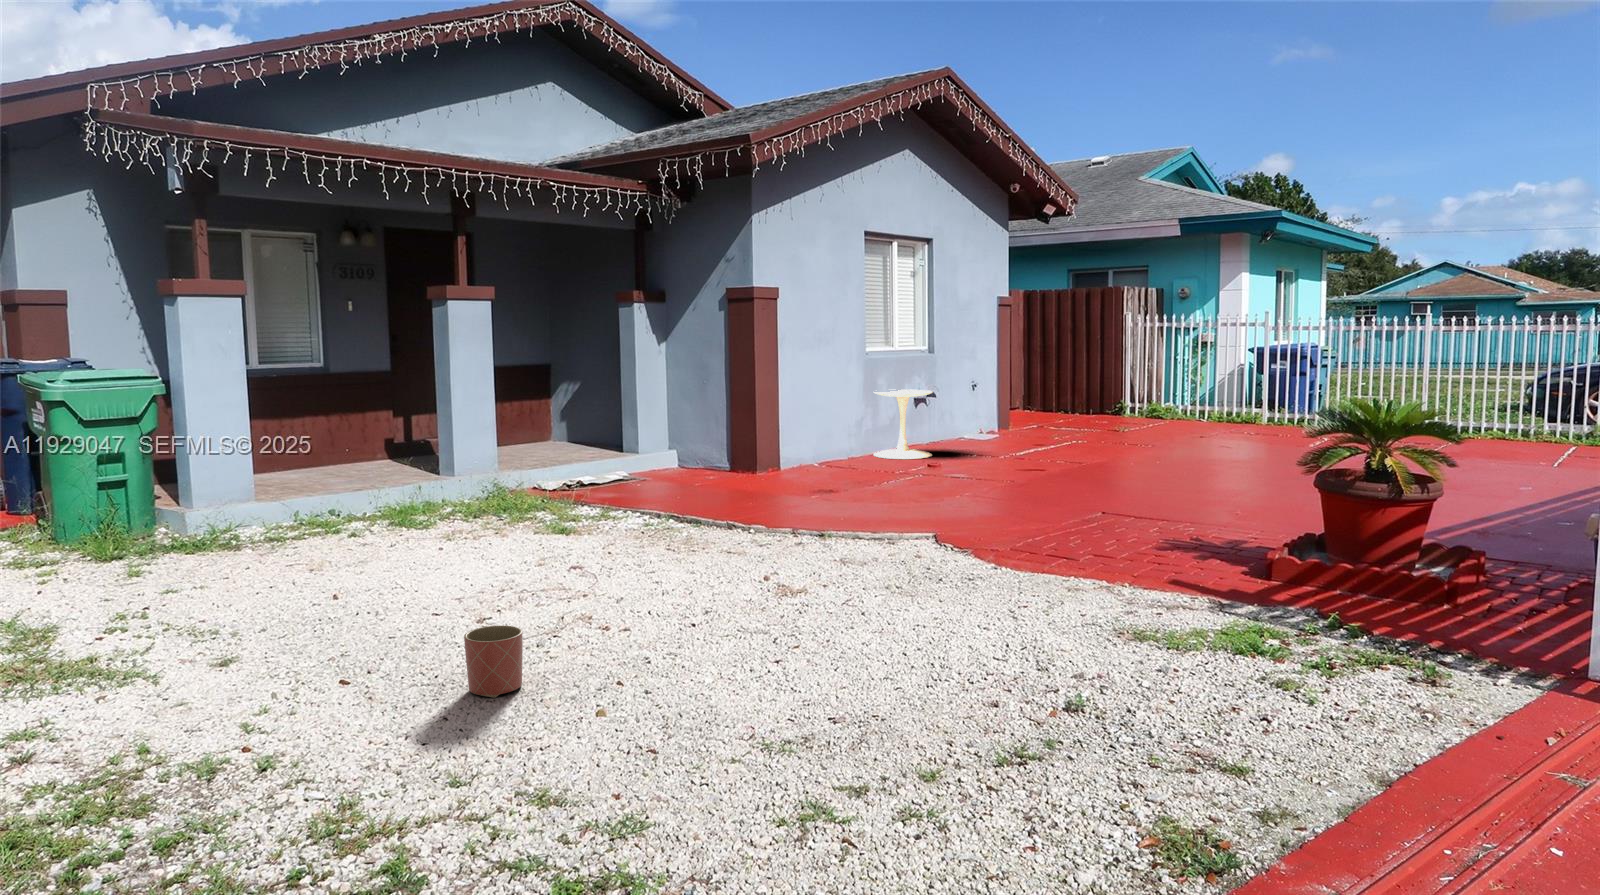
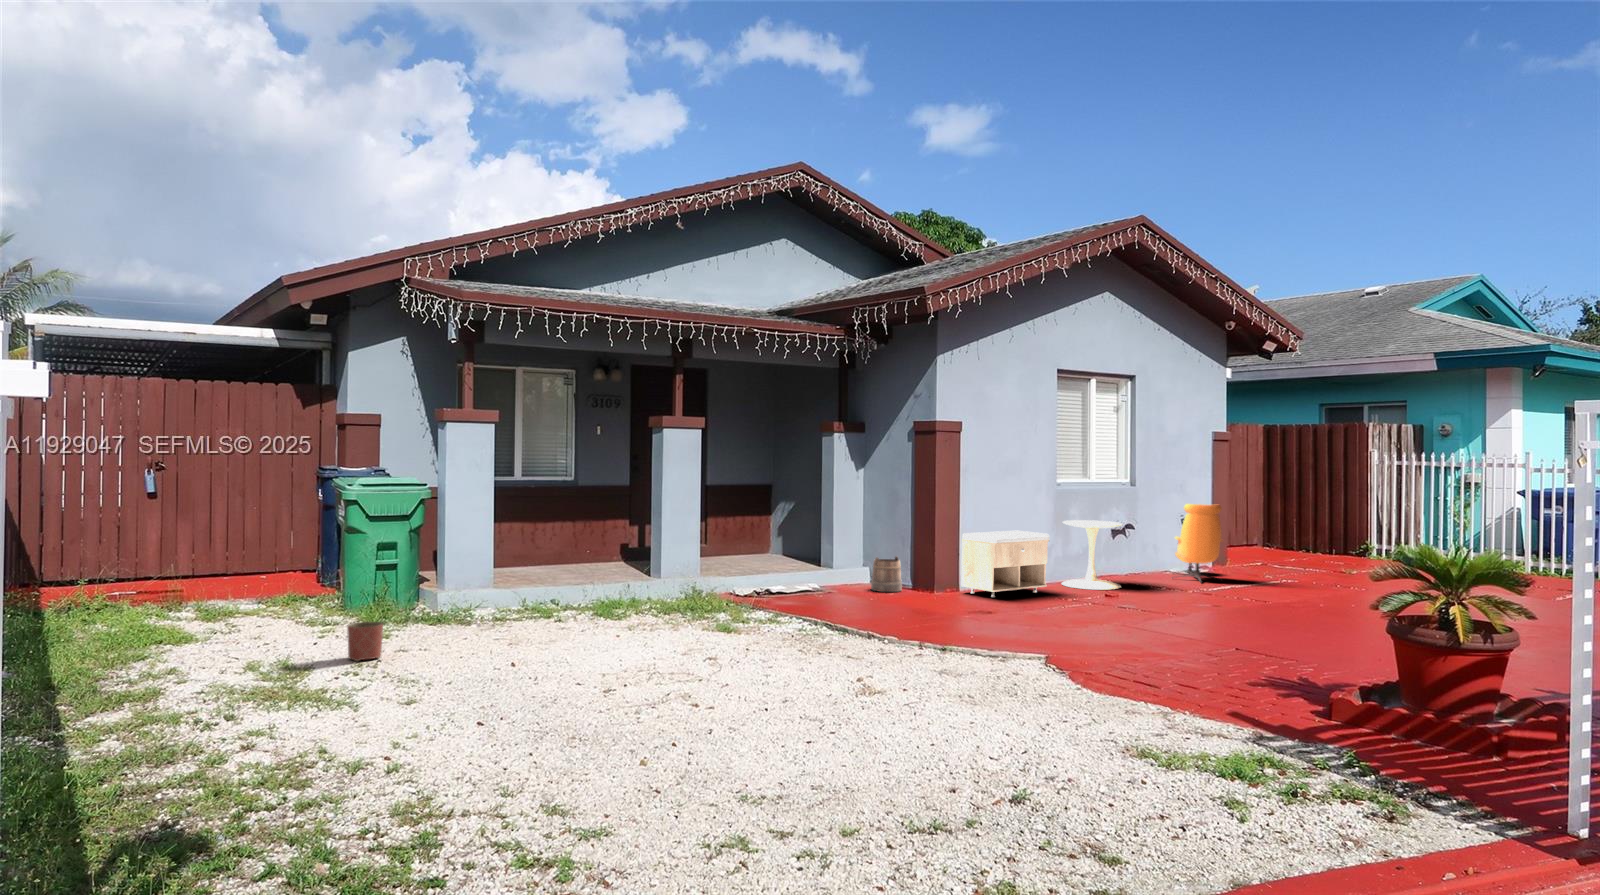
lounge chair: none [966,368,1019,447] -> present [1175,504,1223,582]
storage bench: none [783,403,869,473] -> present [961,531,1049,597]
bucket: none [688,436,721,475] -> present [871,556,902,592]
planter: present [464,625,523,698] -> present [347,622,383,661]

